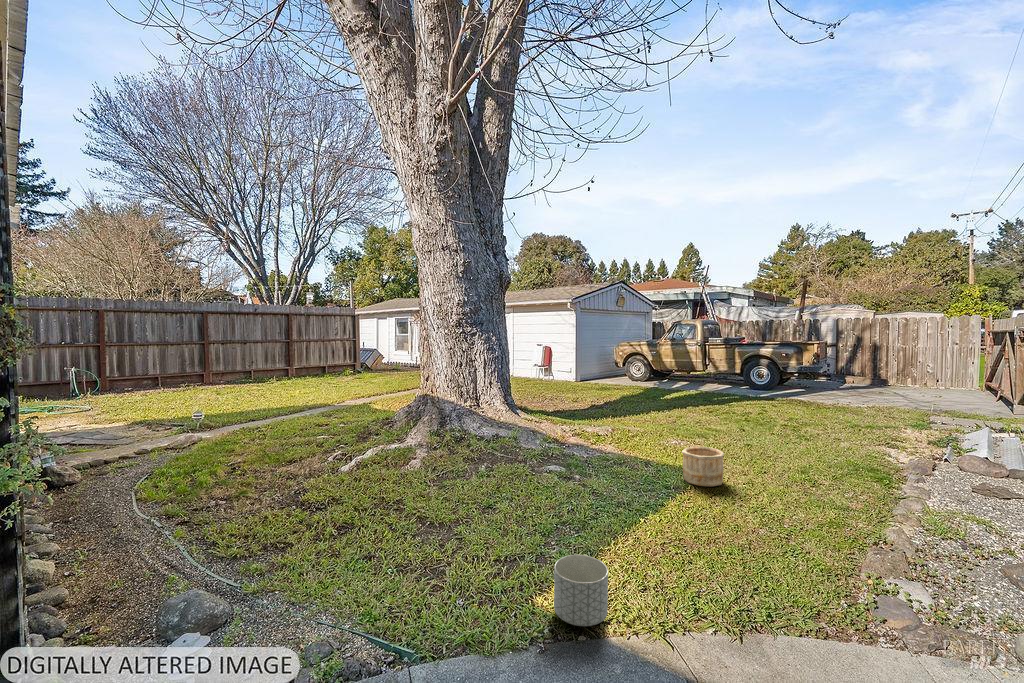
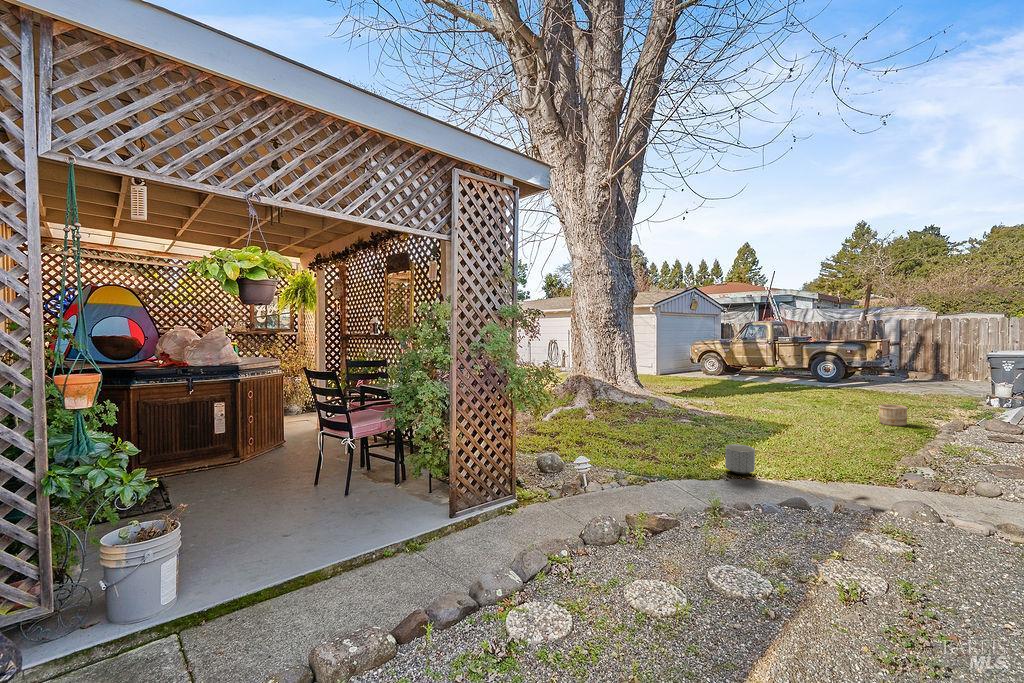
wooden bucket: present [682,447,724,487] -> present [879,404,908,426]

